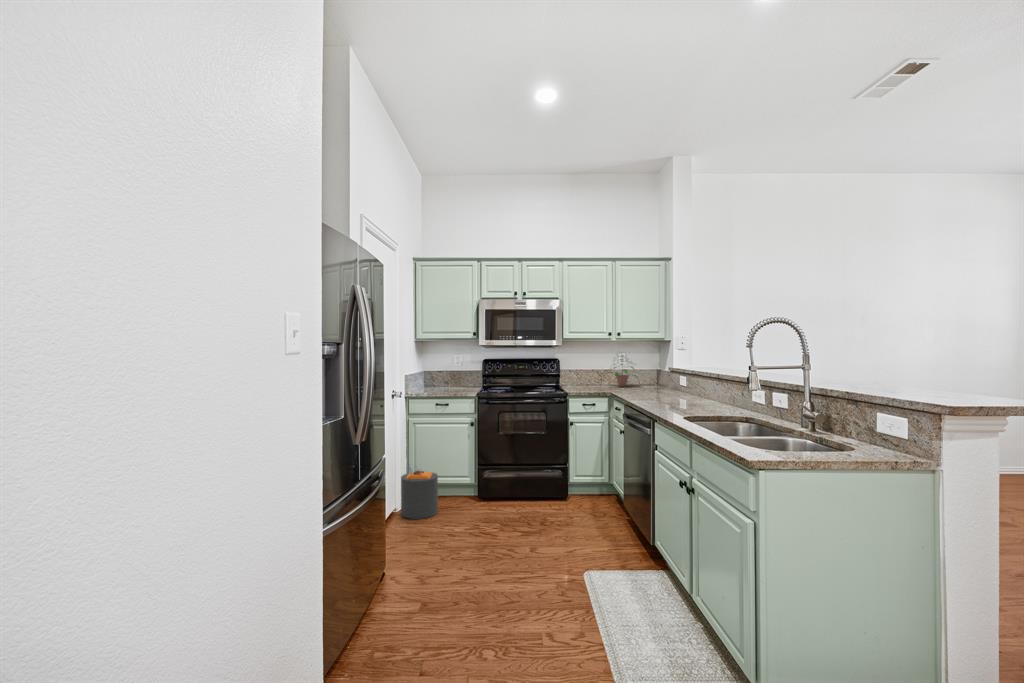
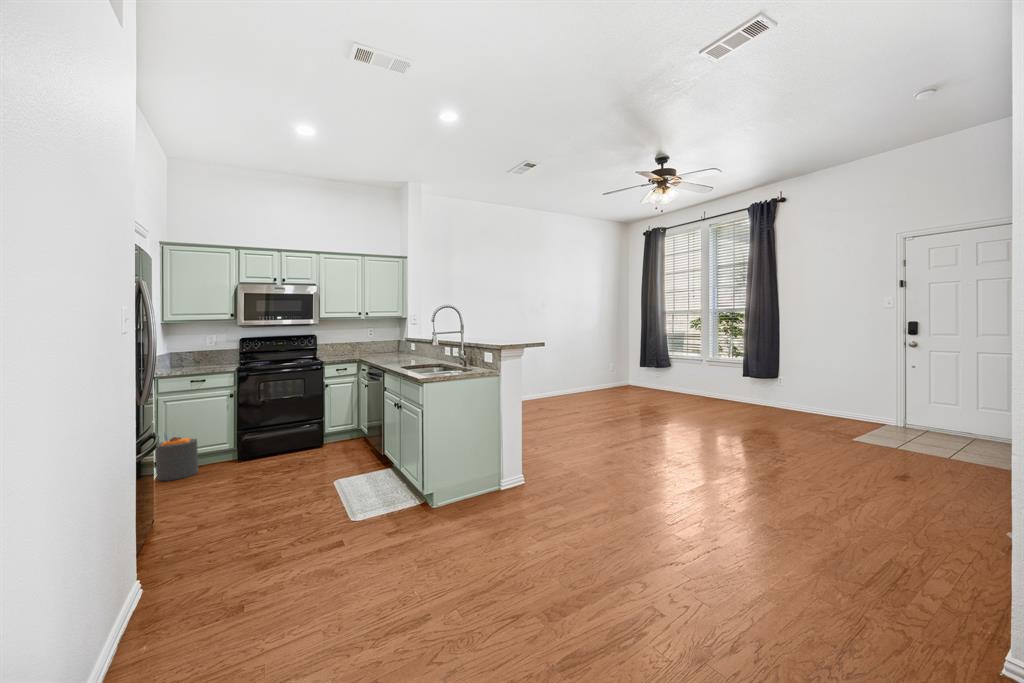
potted plant: present [610,359,637,387] -> none [357,330,385,356]

